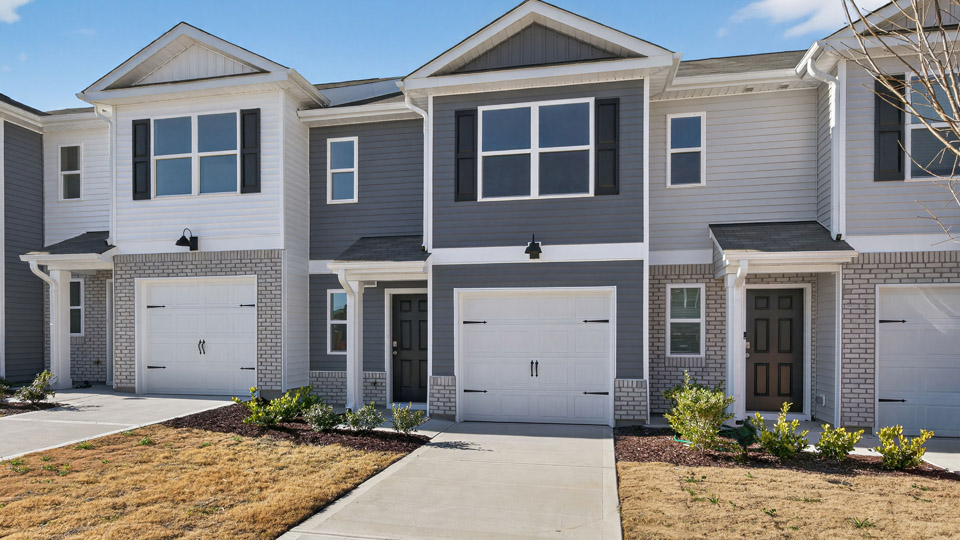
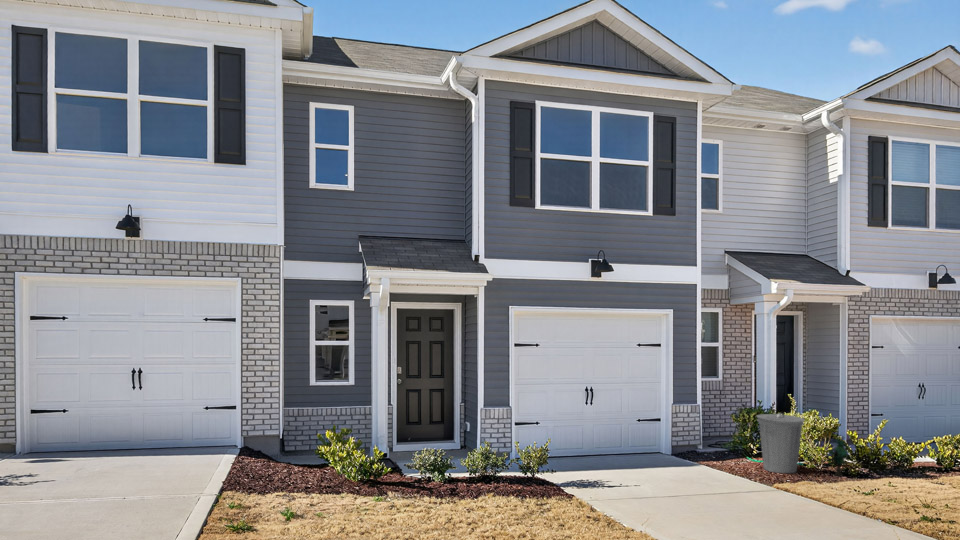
trash can: none [661,388,712,452] -> present [757,413,805,473]

